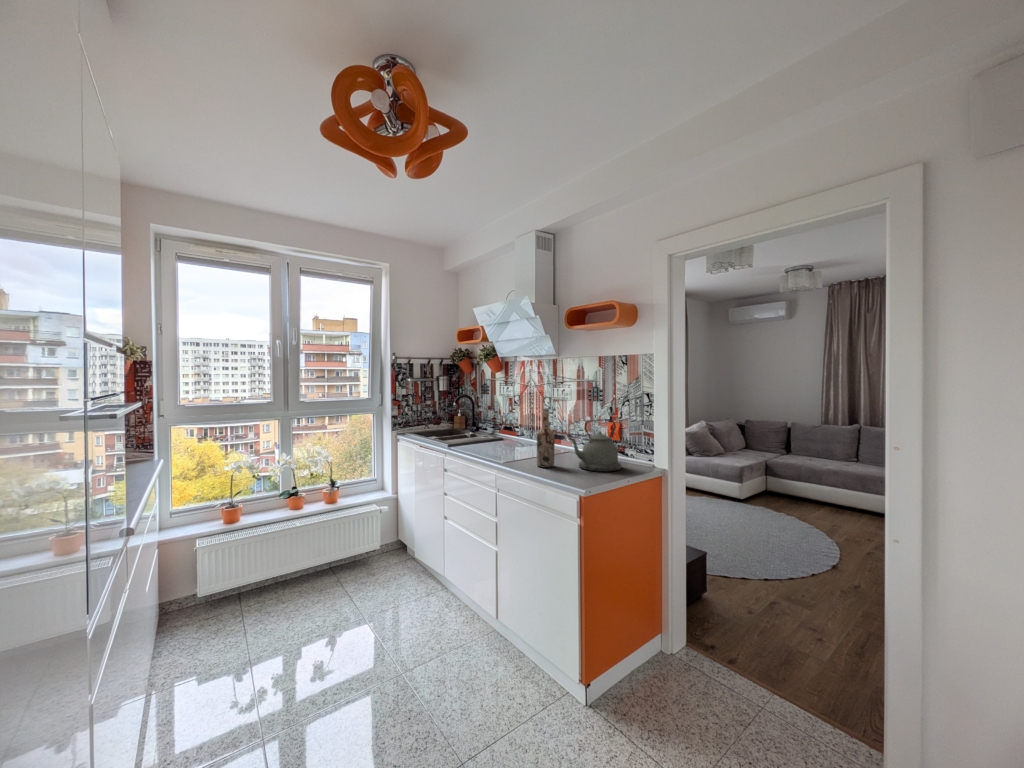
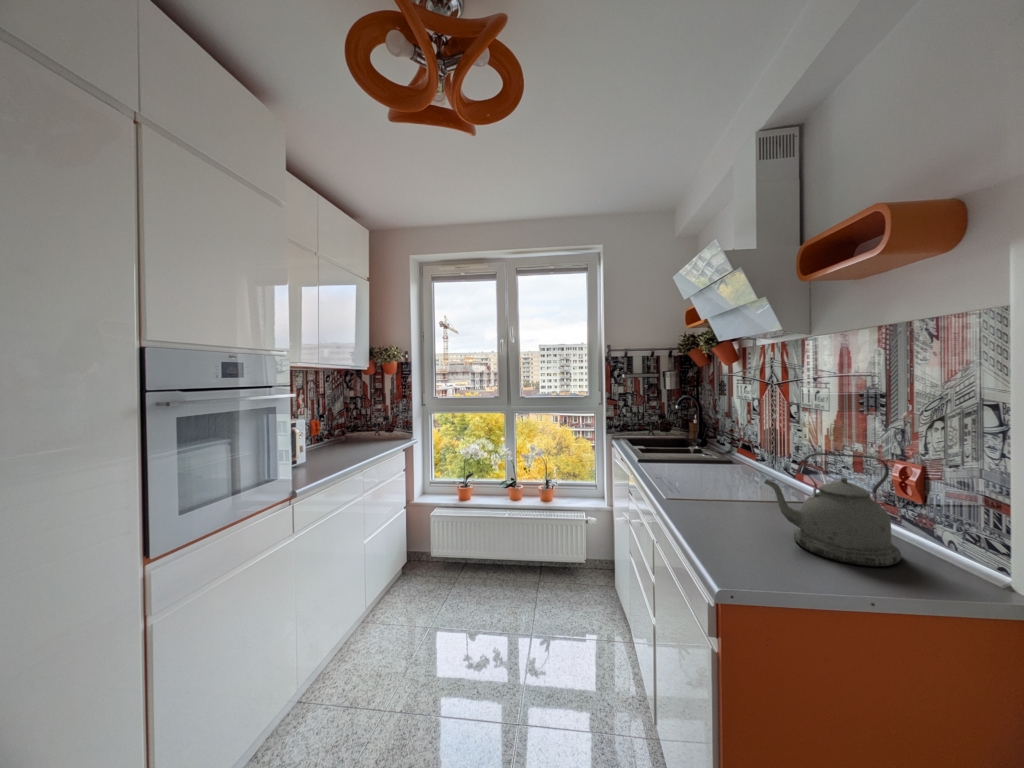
wine bottle: present [537,409,555,468] -> none [713,424,746,524]

